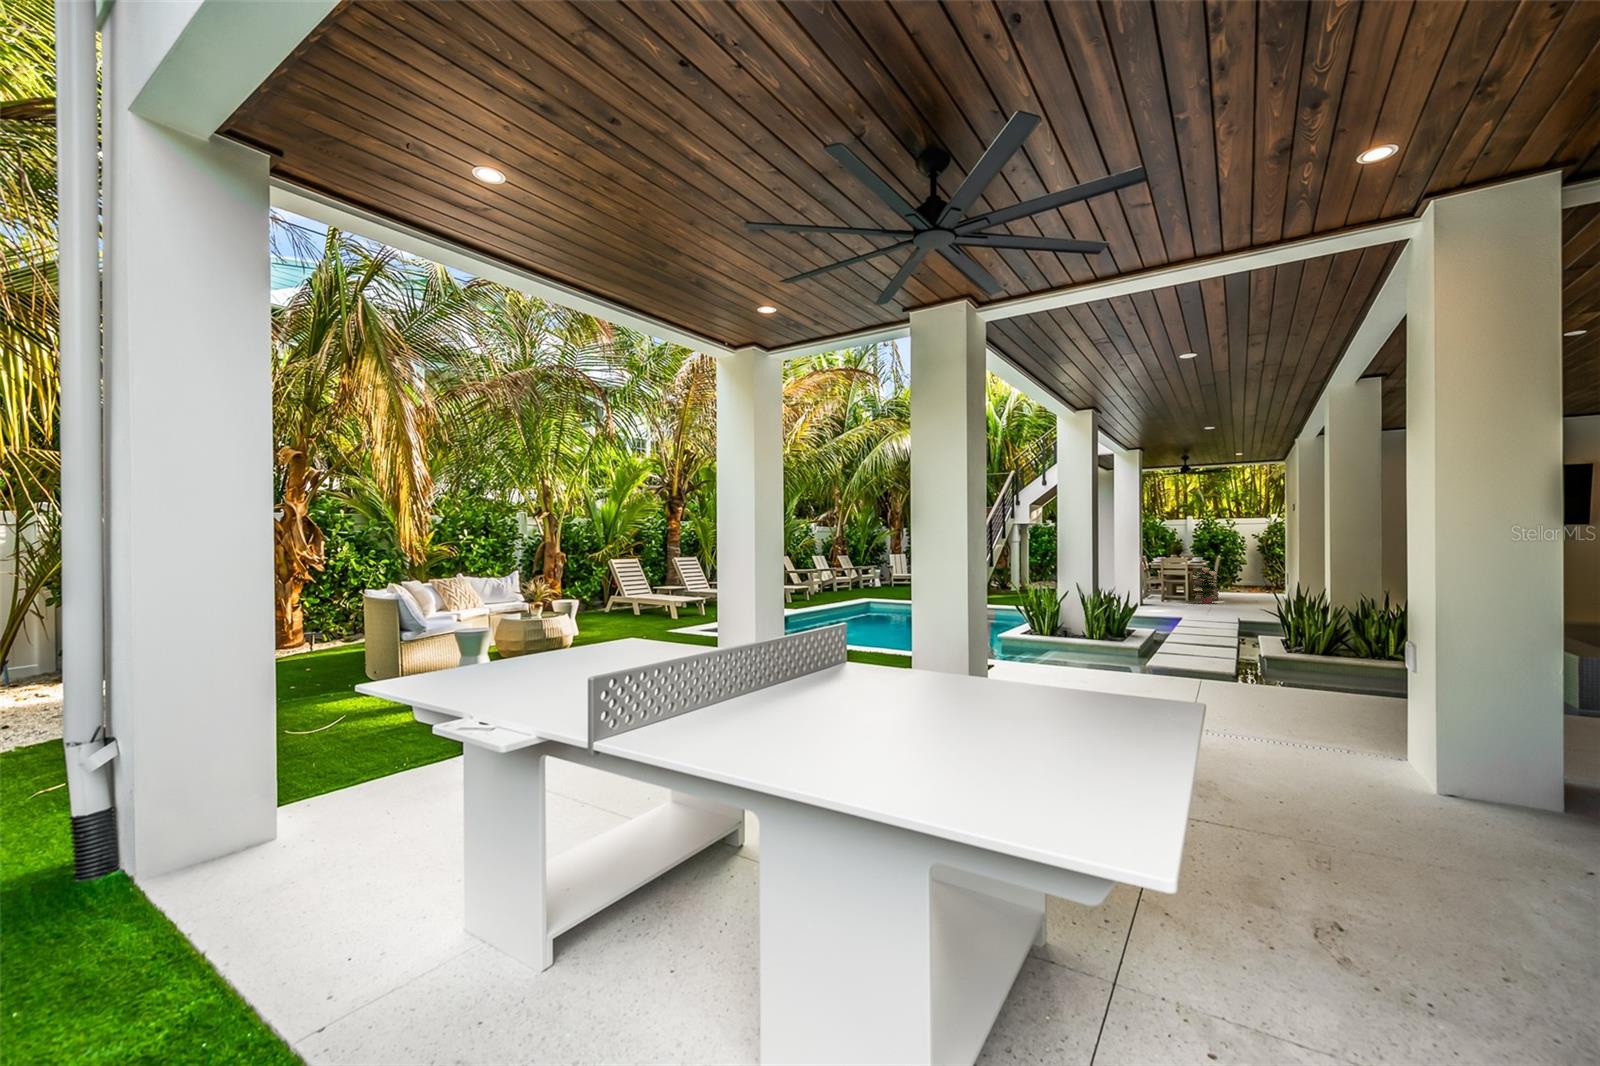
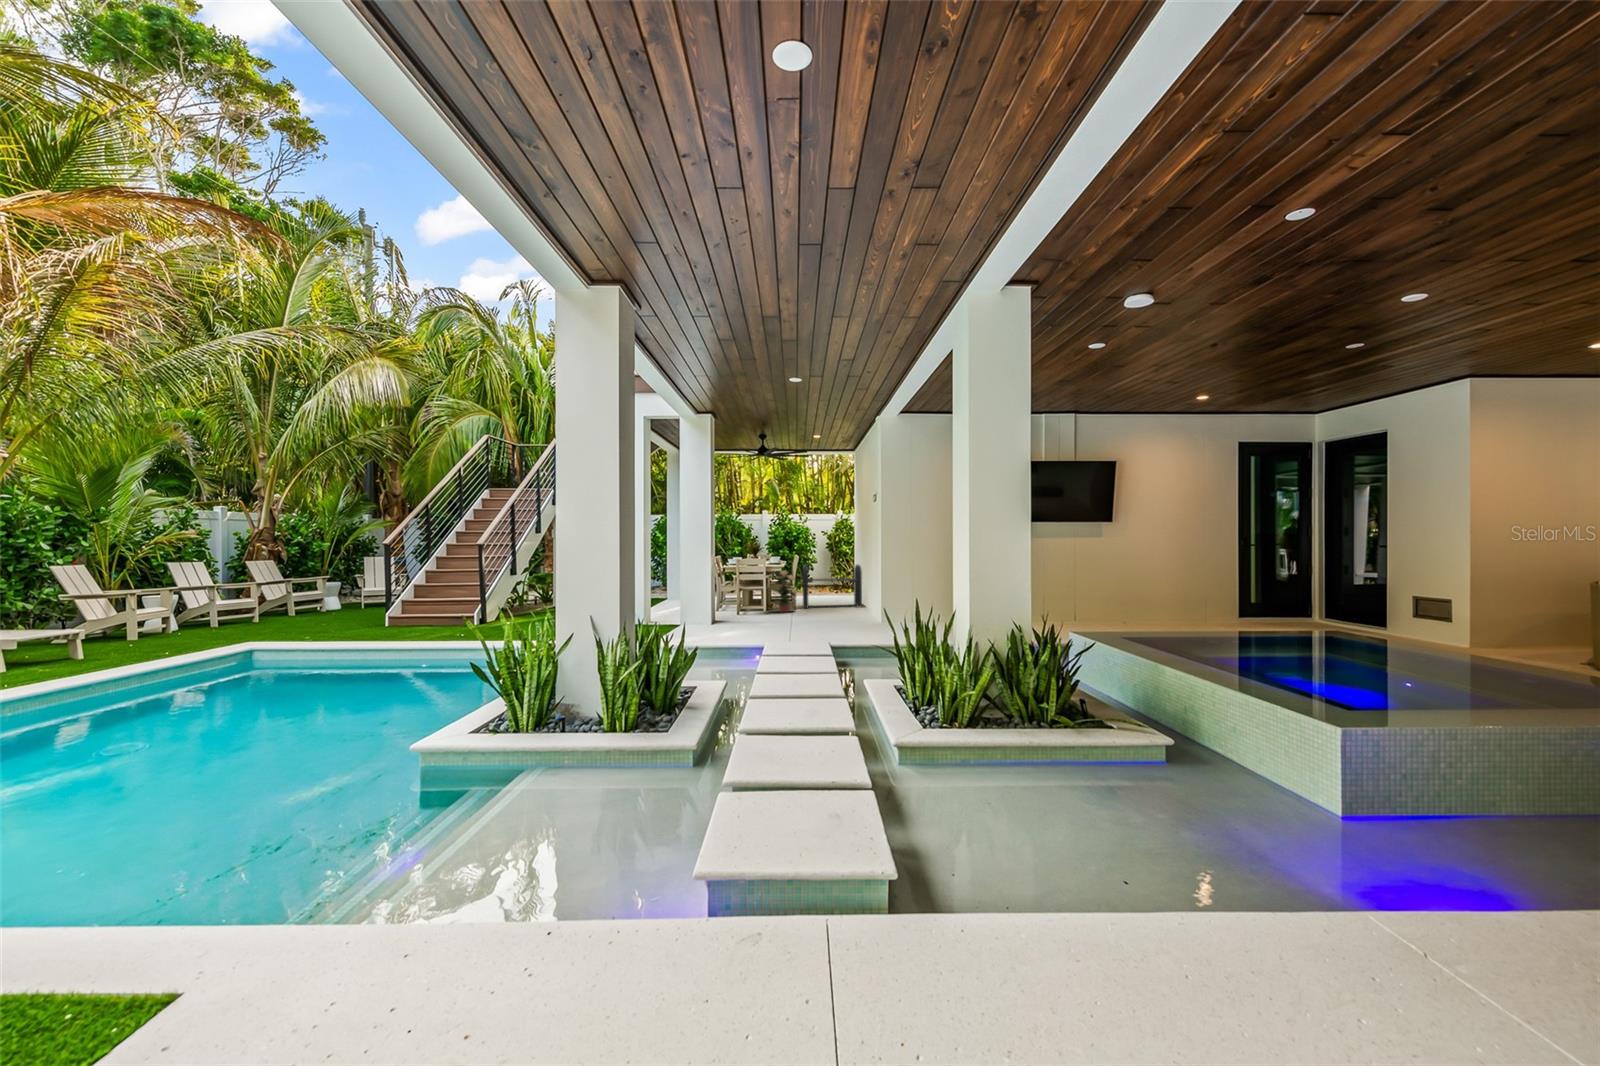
bench: none [1226,563,1290,603] -> present [803,565,862,608]

